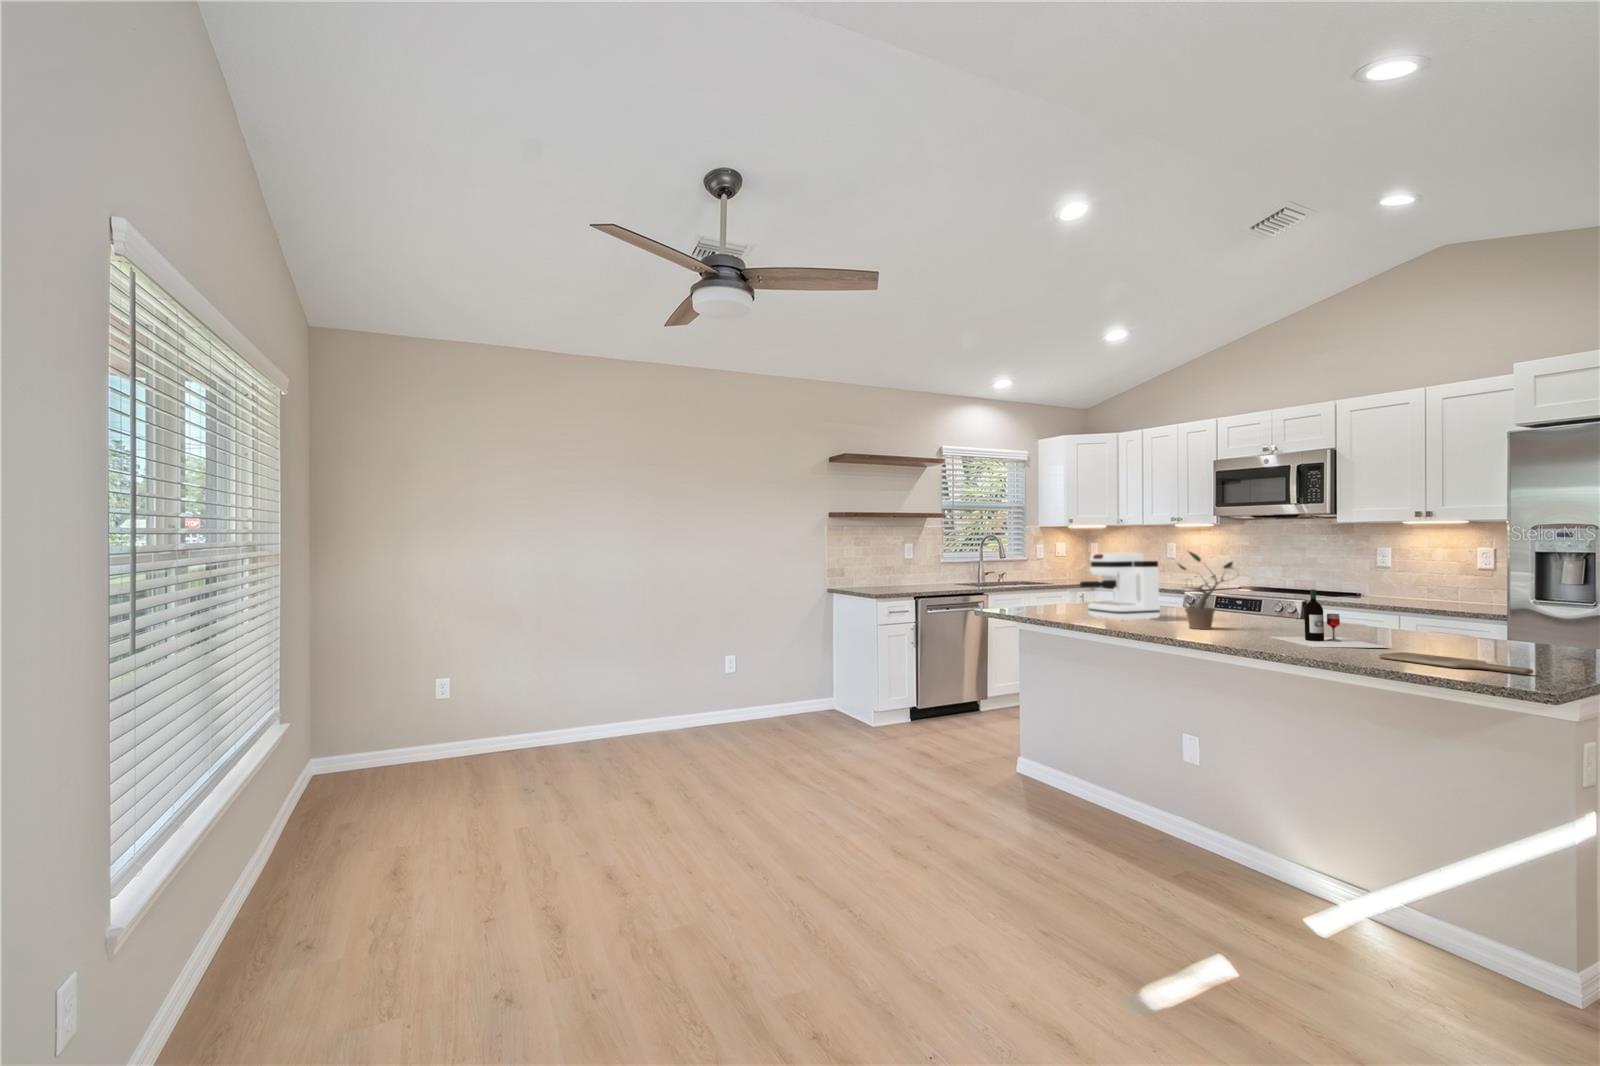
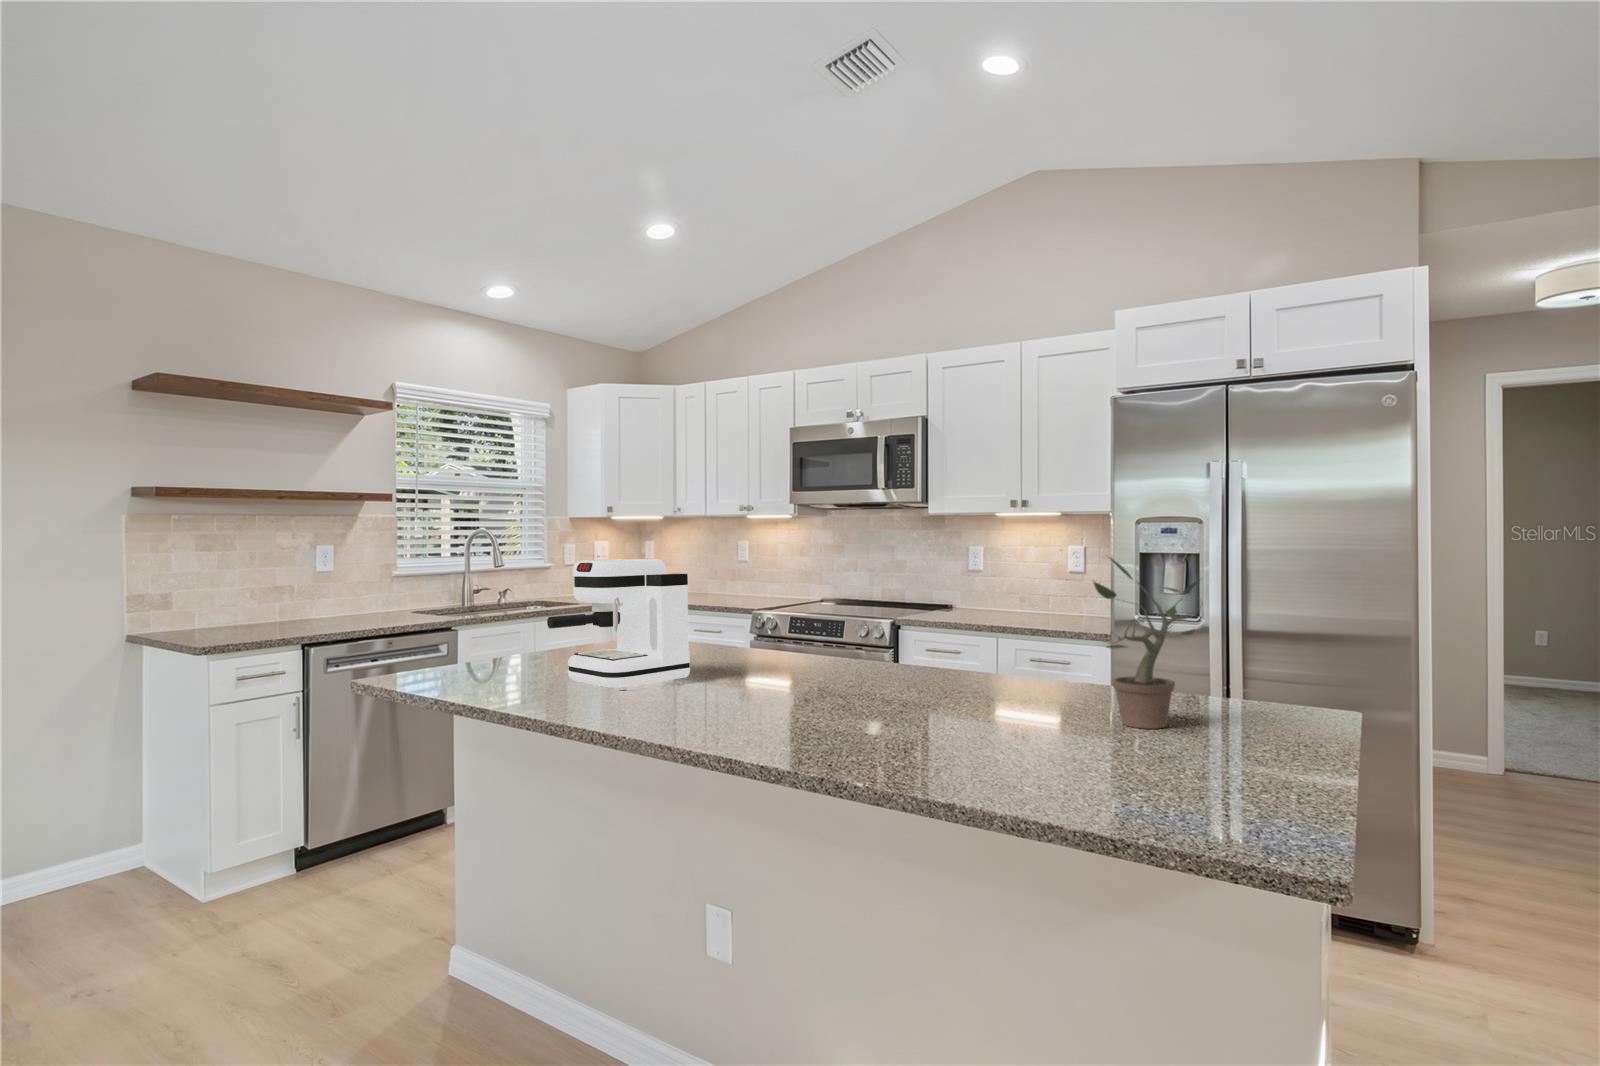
potted plant: present [1178,552,1239,629] -> present [1094,558,1199,729]
wine bottle: present [1270,589,1390,648] -> none [839,627,1046,751]
cutting board: present [1379,652,1533,674] -> none [1048,759,1321,819]

